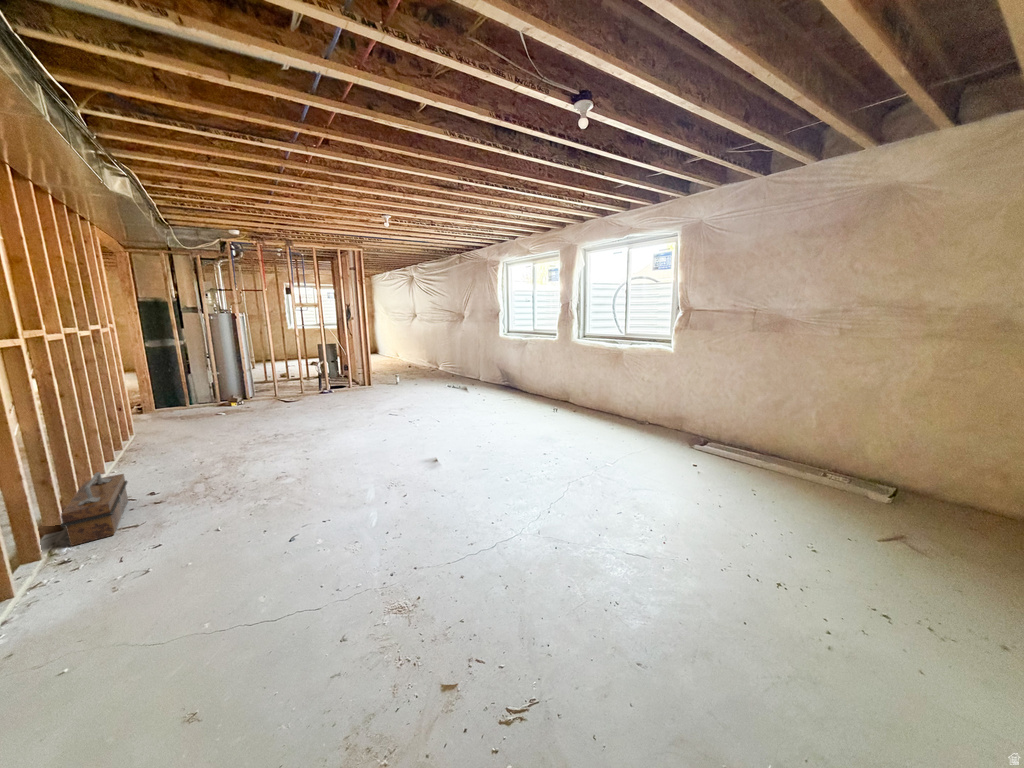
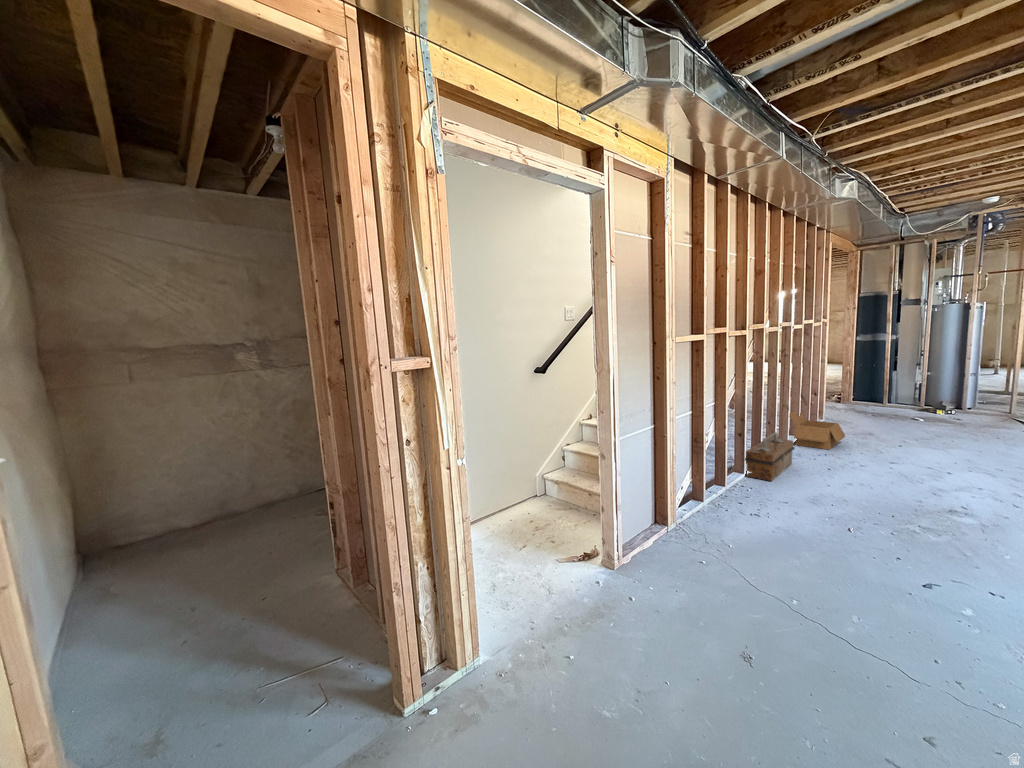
box: none [101,432,173,475] -> present [790,412,845,449]

